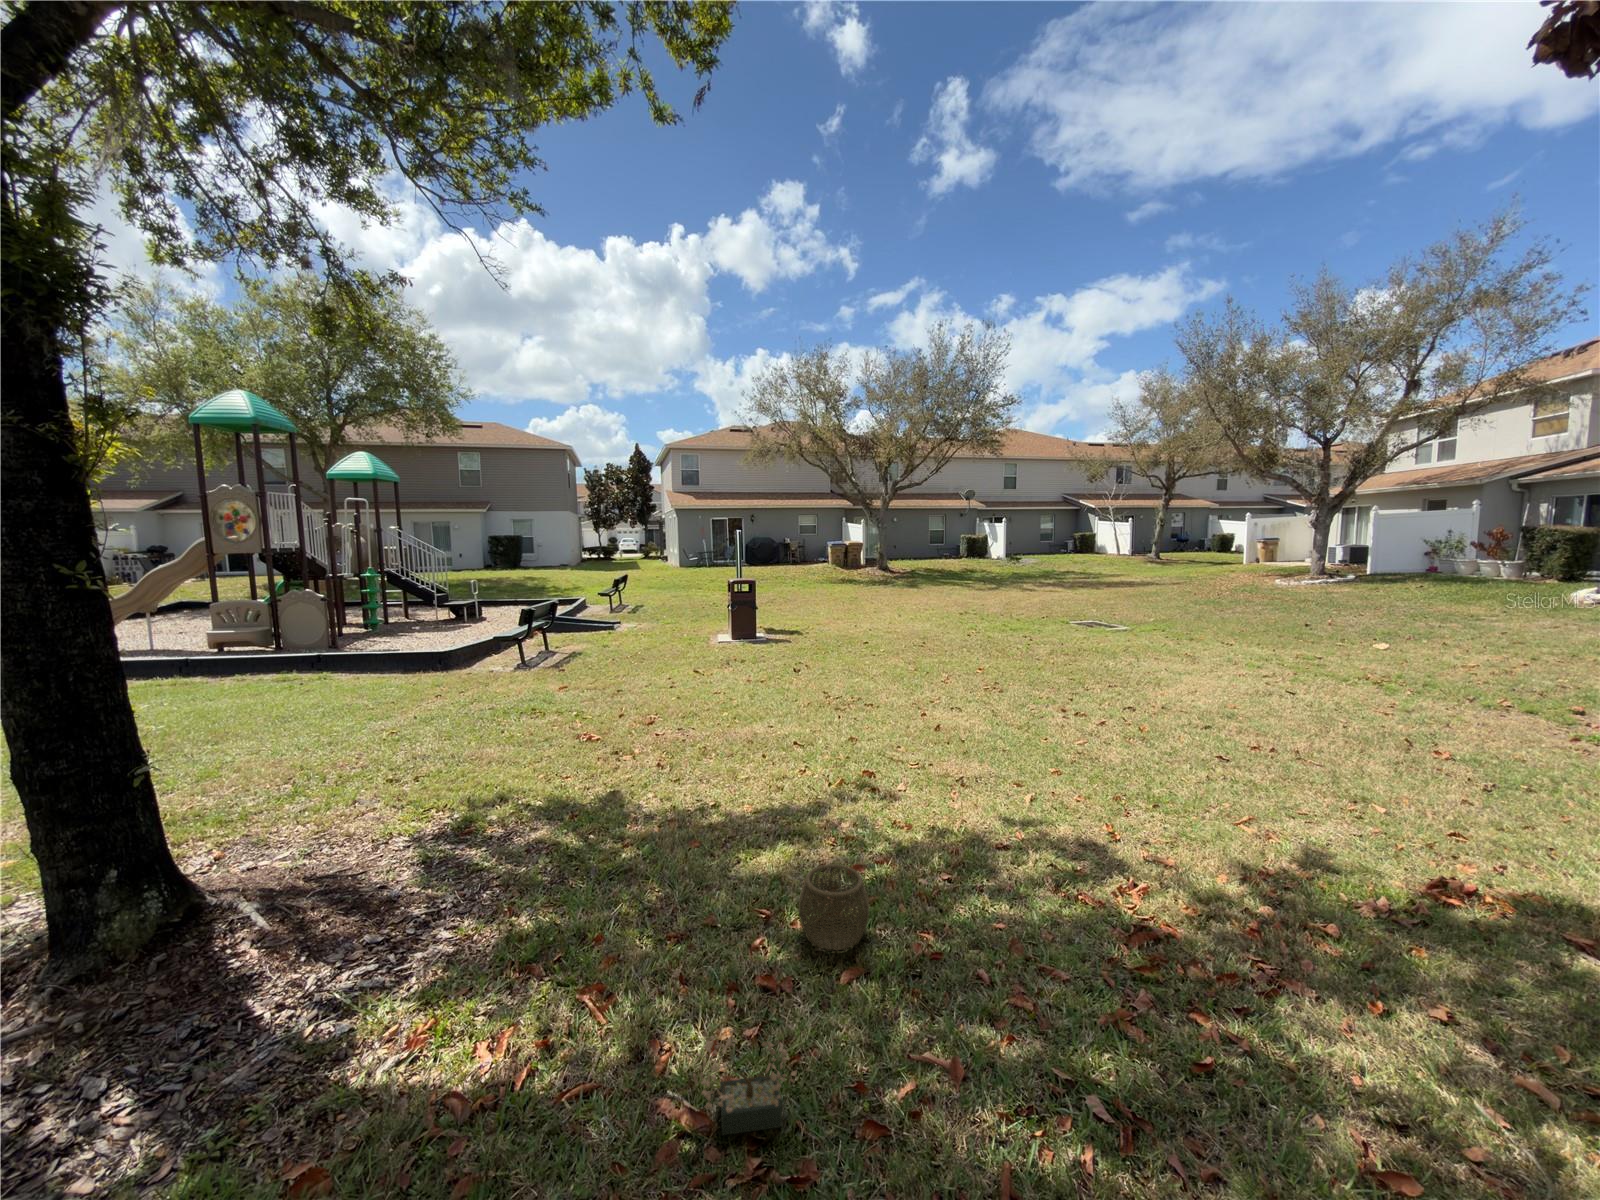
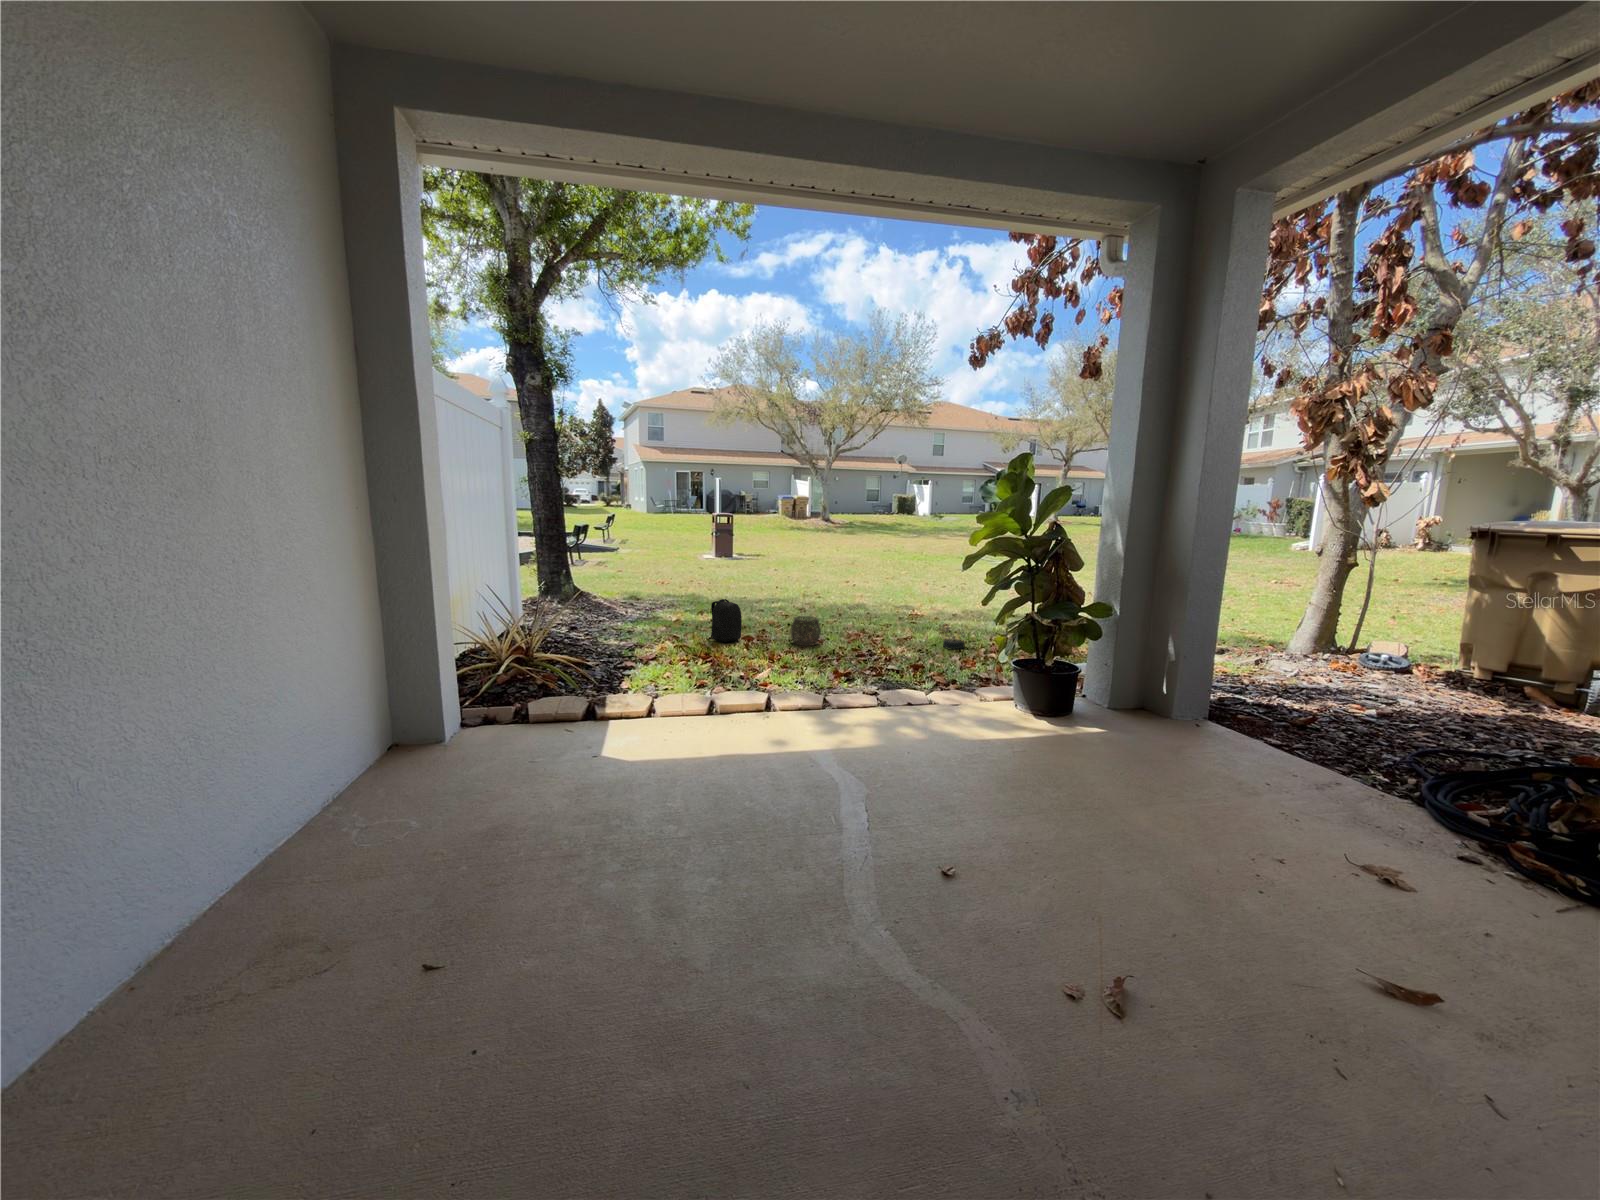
backpack: none [621,827,689,937] -> present [711,599,742,642]
decorative plant: present [693,1027,797,1135] -> present [943,625,965,649]

